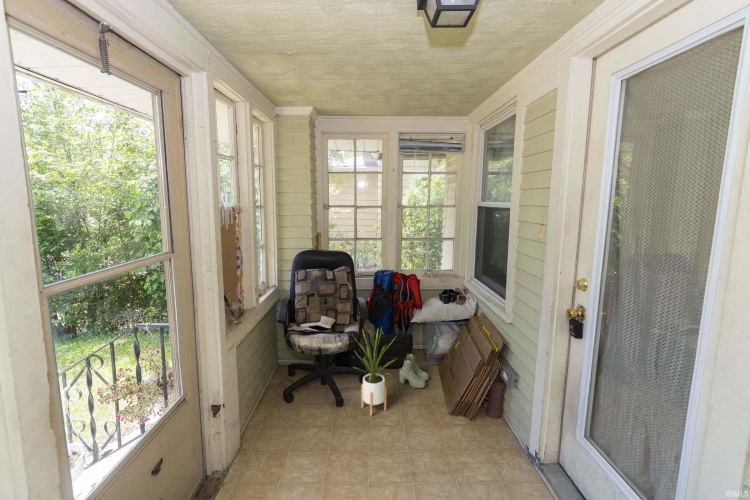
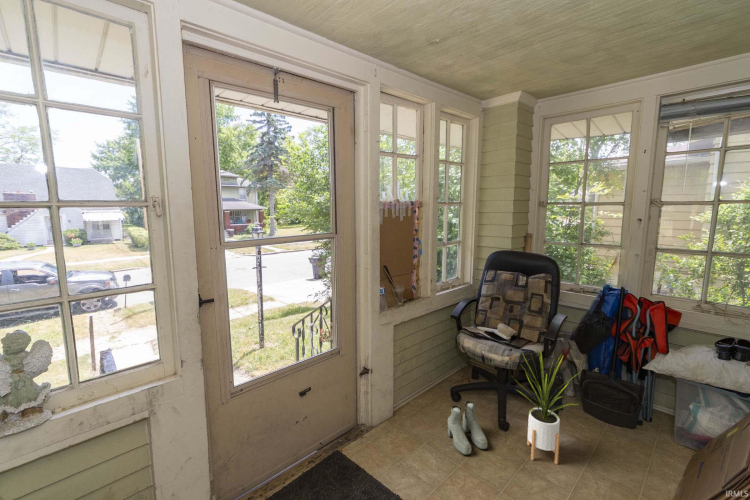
boots: present [399,353,429,388] -> present [448,401,487,455]

